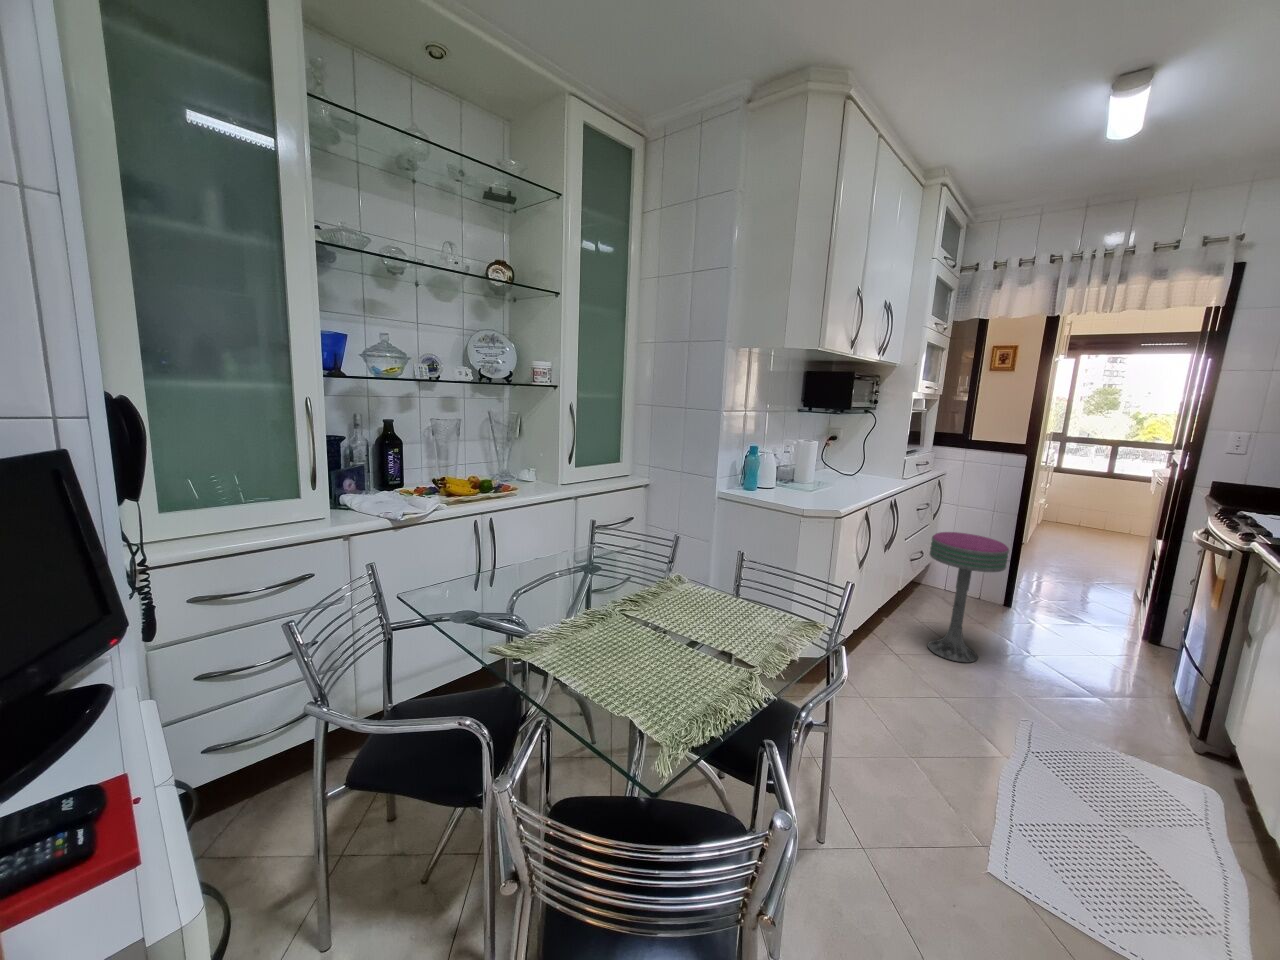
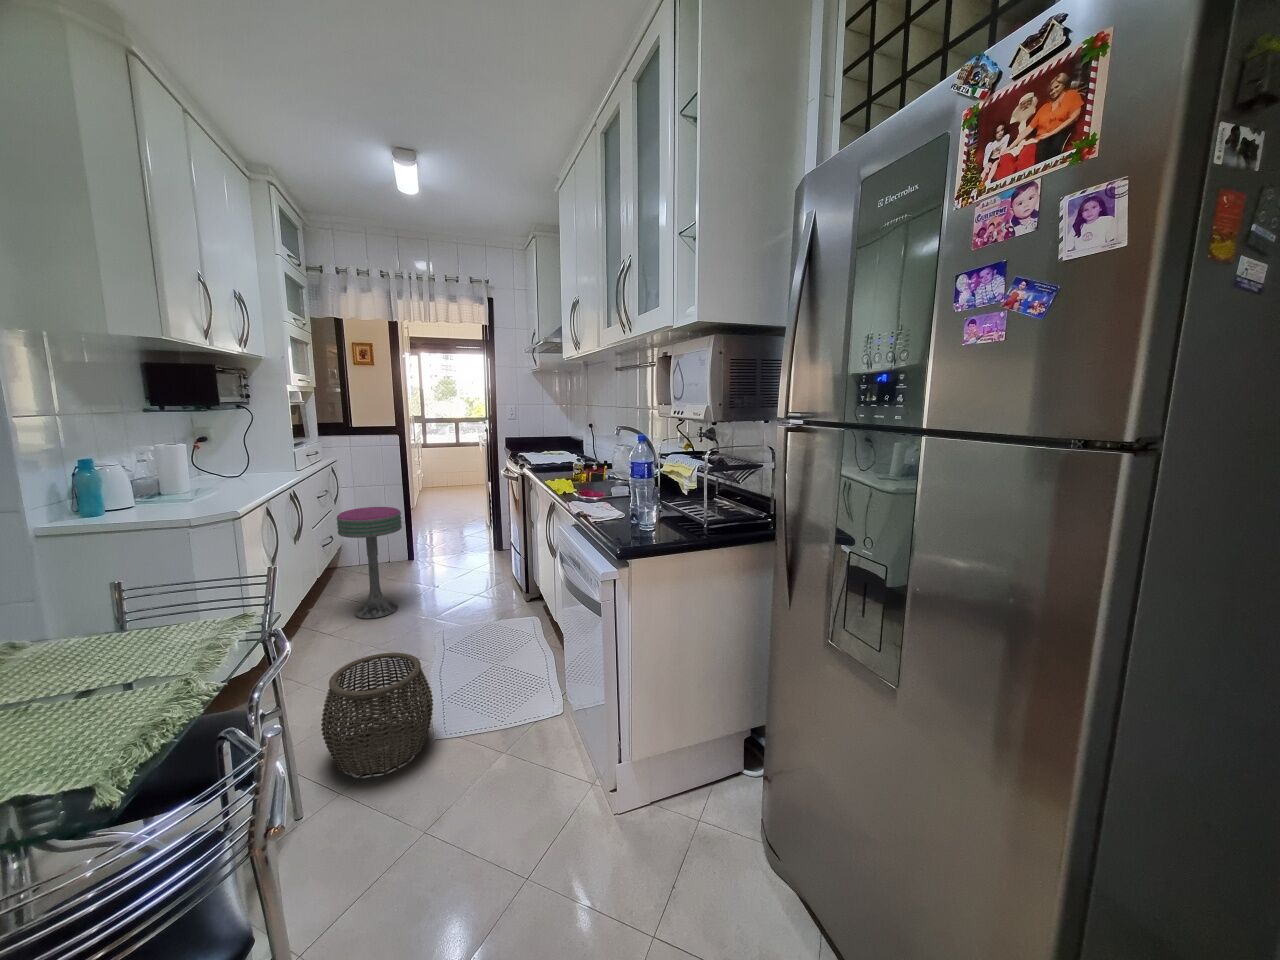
woven basket: none [862,712,1000,873] -> present [321,653,433,776]

